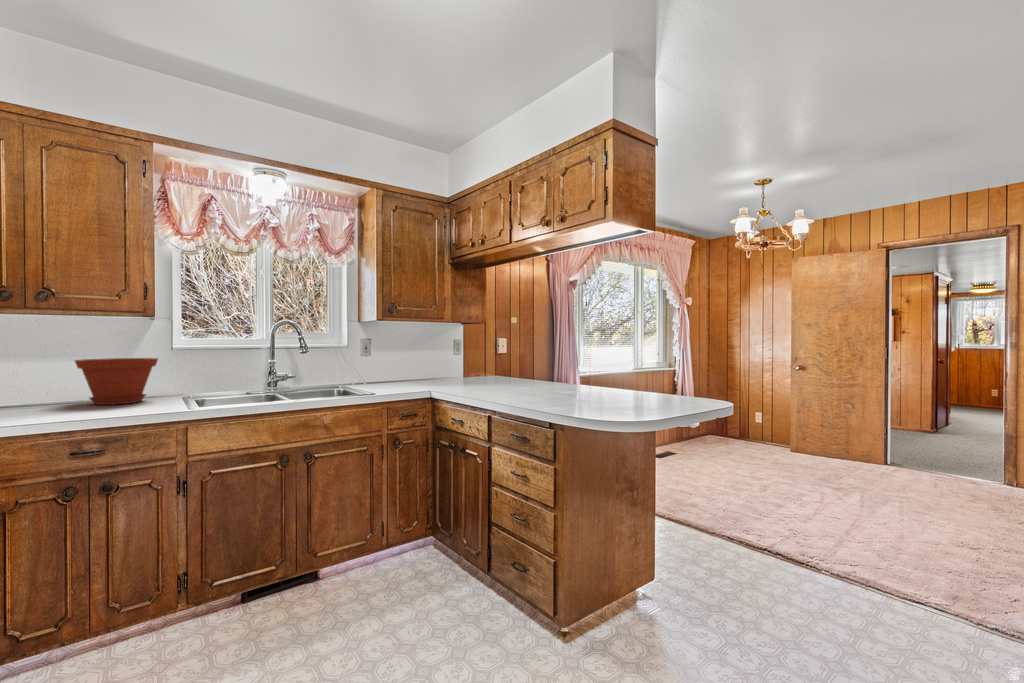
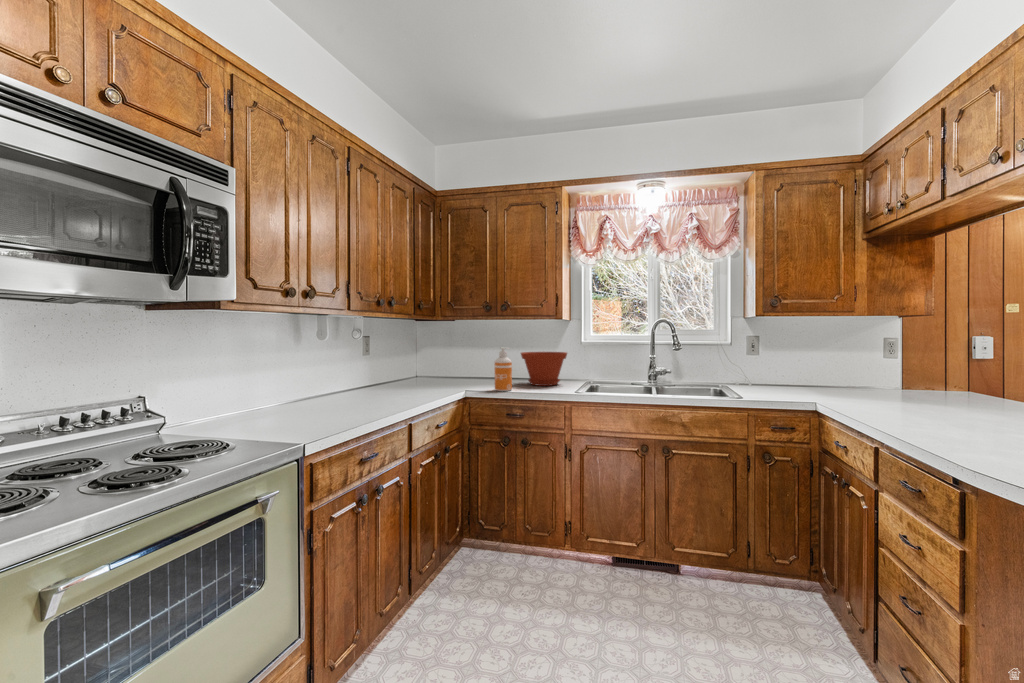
soap dispenser: none [36,351,72,417] -> present [495,347,512,391]

